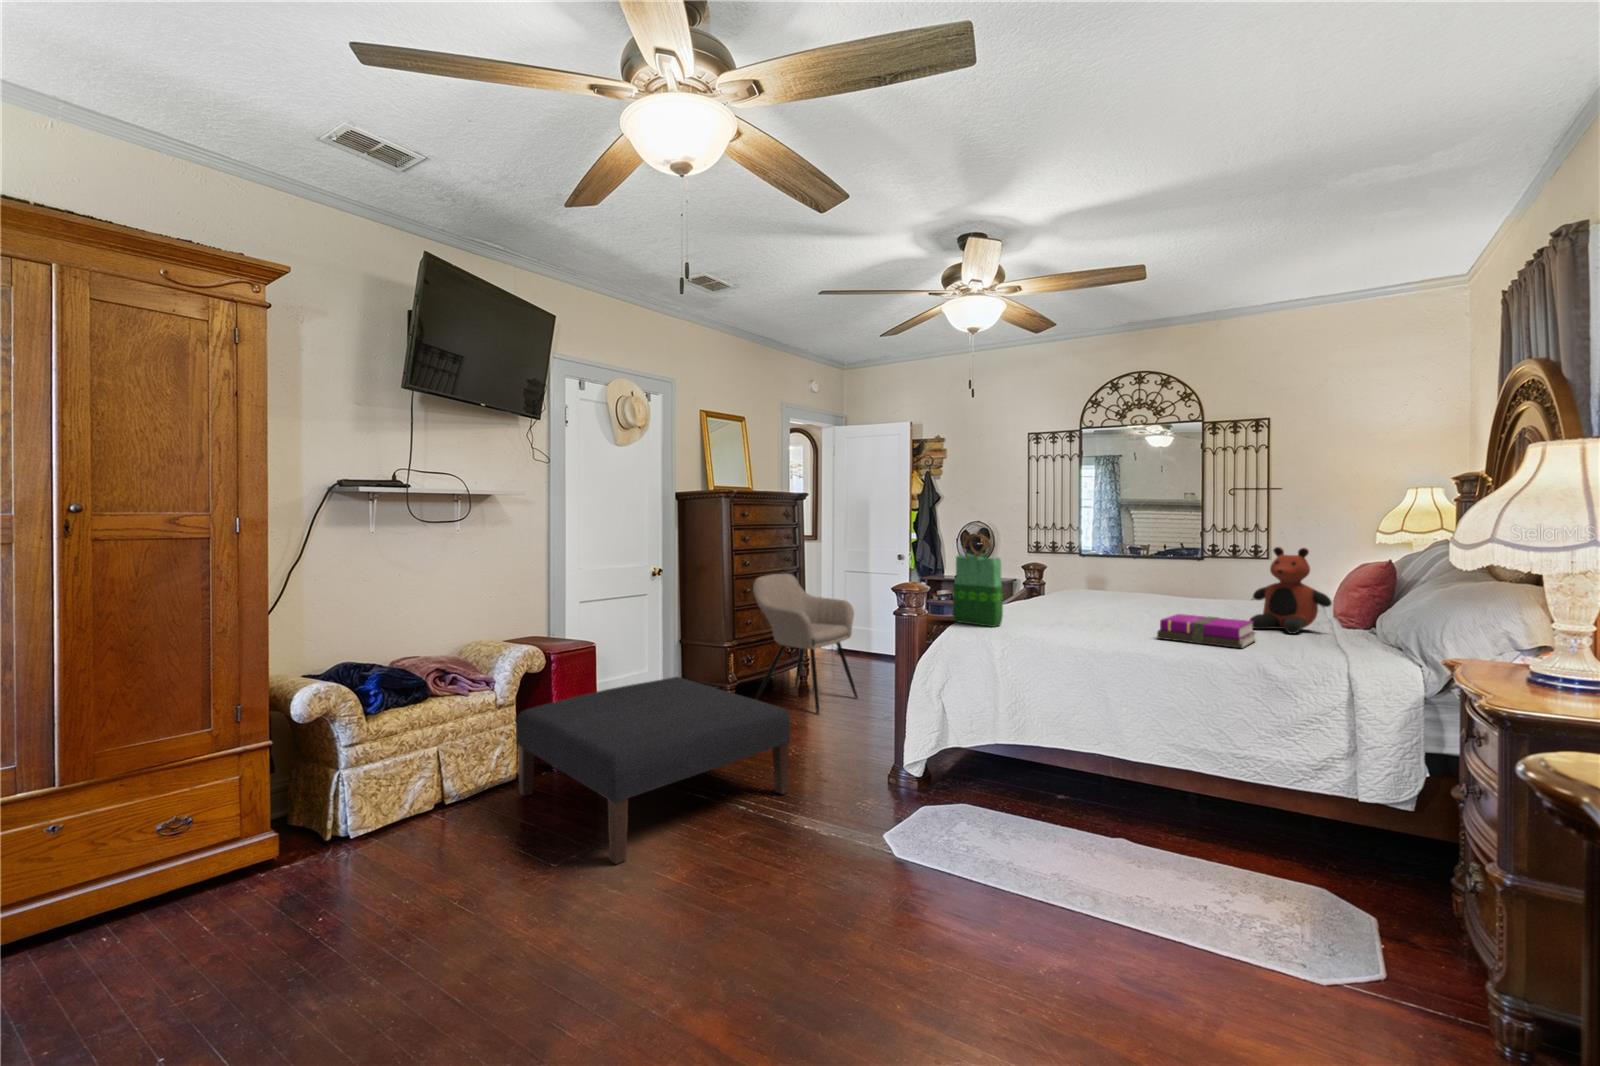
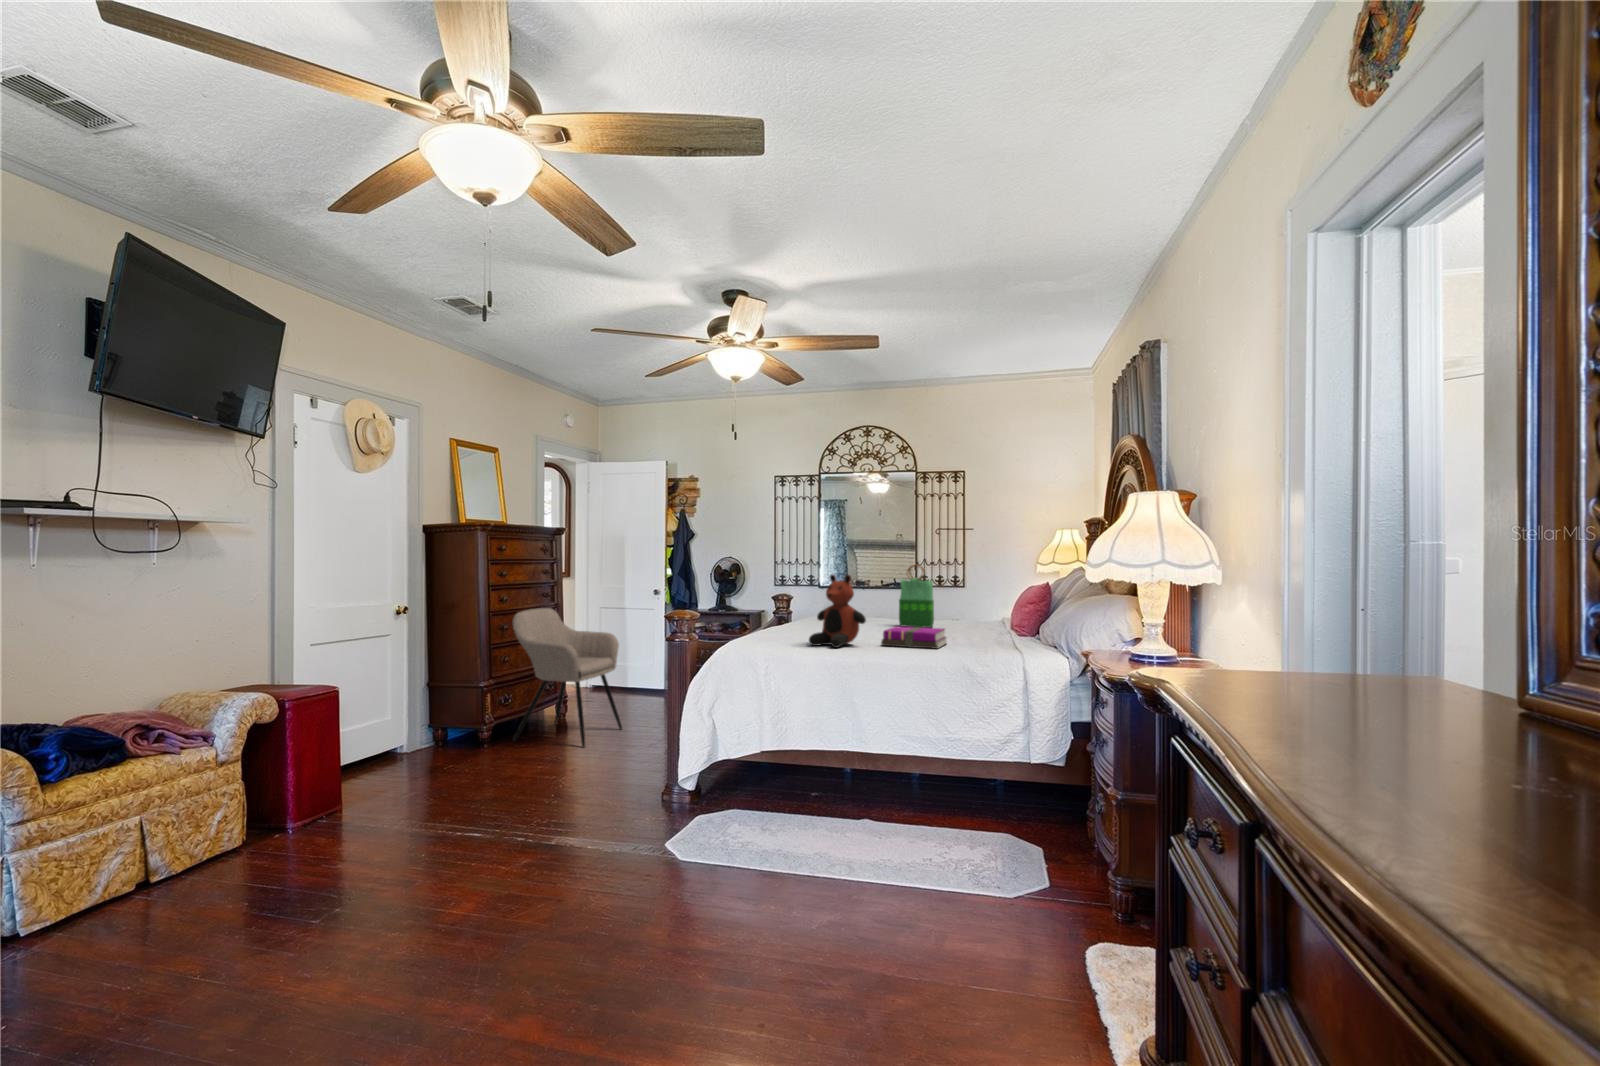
tote bag: present [953,534,1003,627] -> present [899,565,934,628]
teddy bear: present [1250,547,1332,634] -> present [809,575,866,648]
ottoman: present [516,677,790,864] -> none [245,717,570,903]

